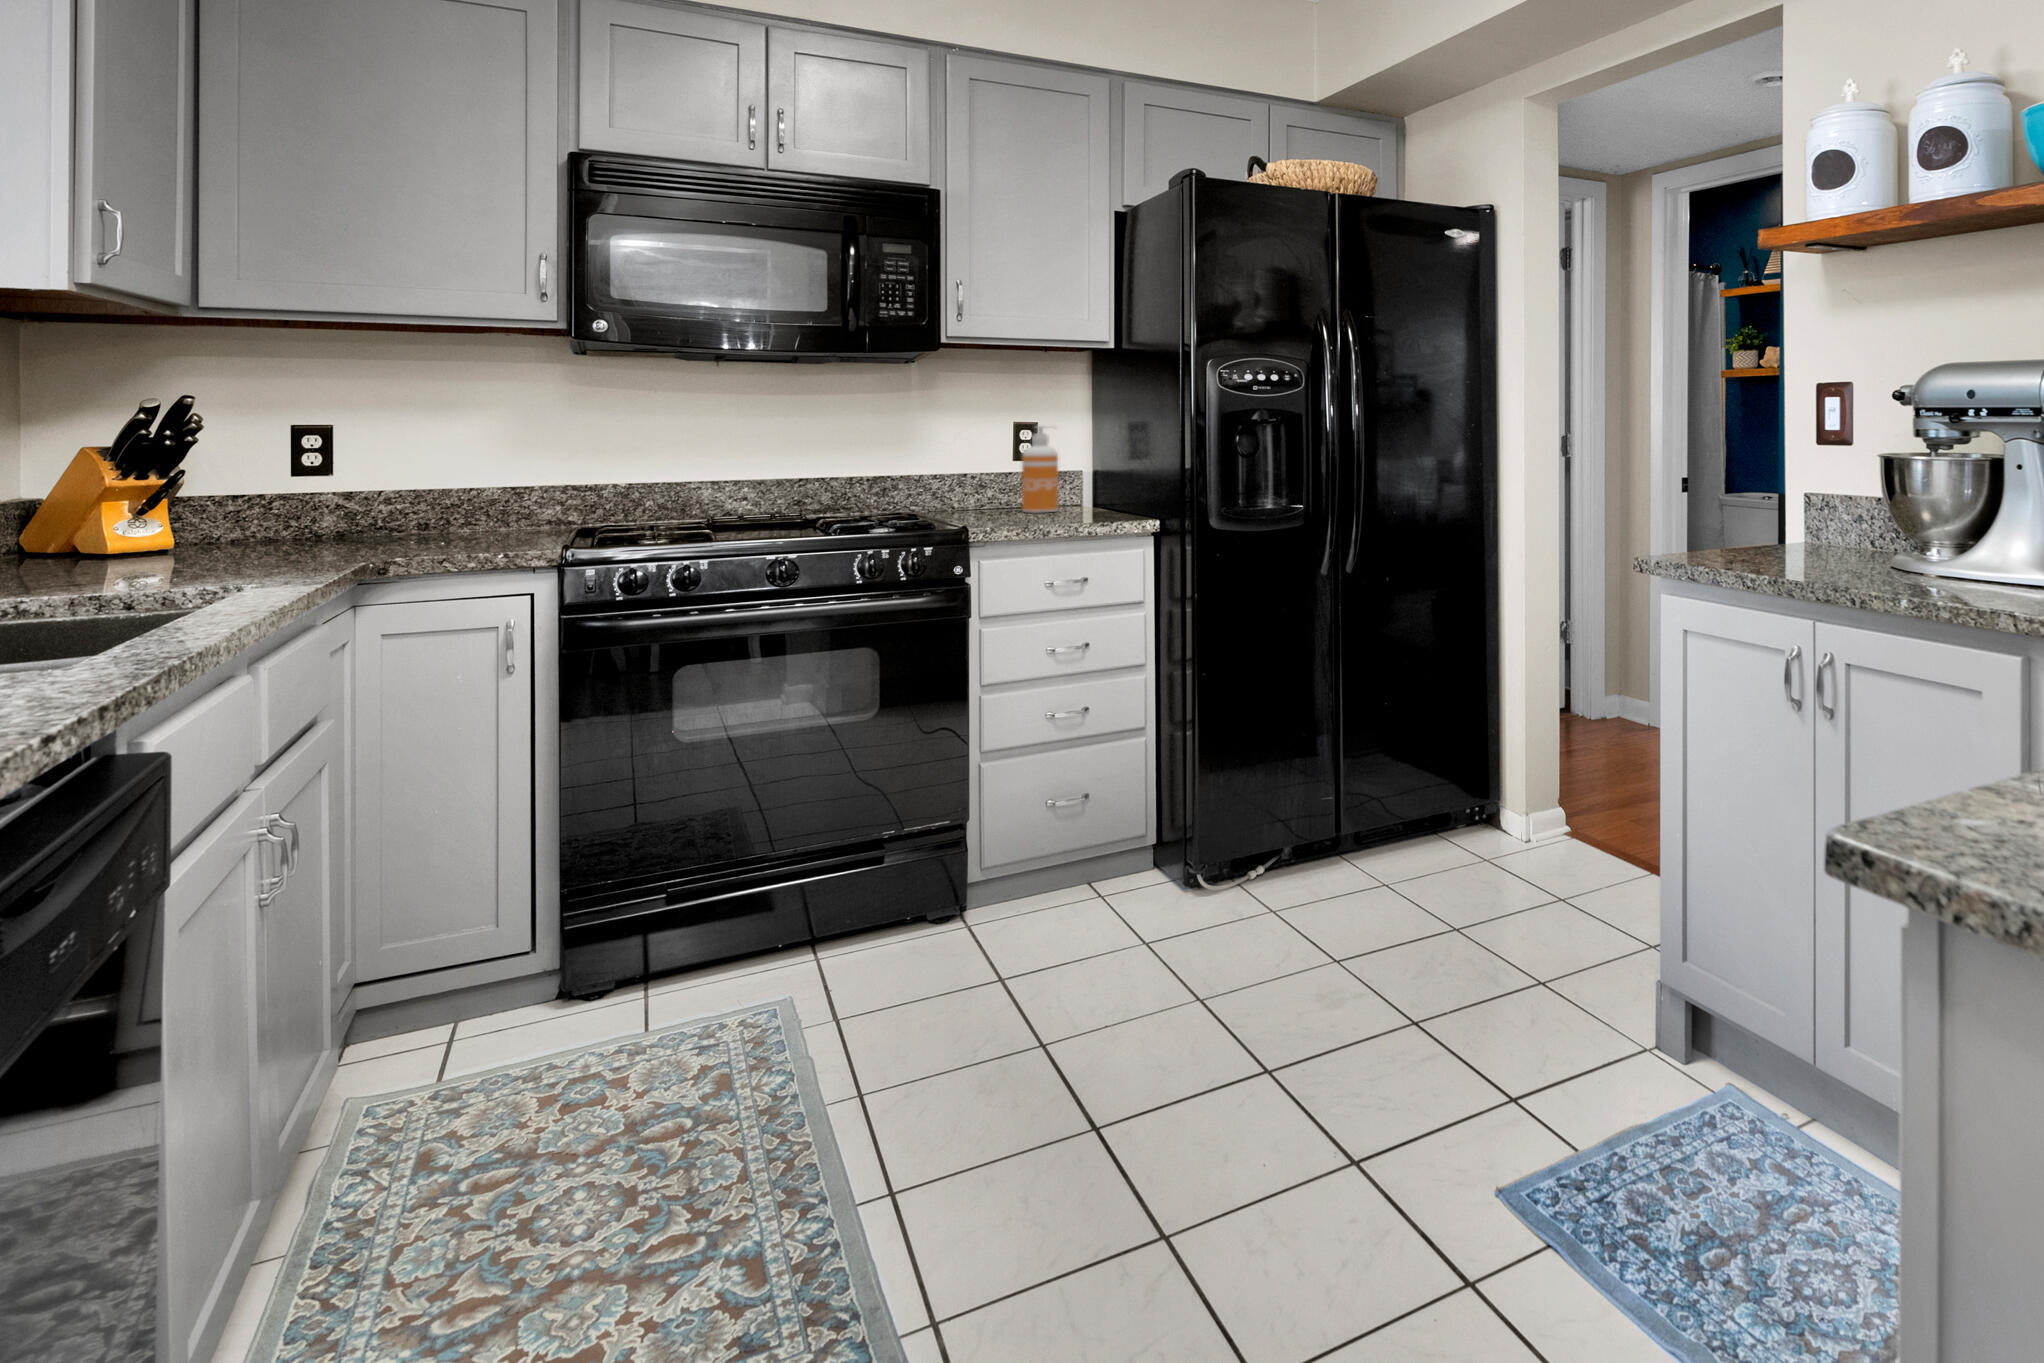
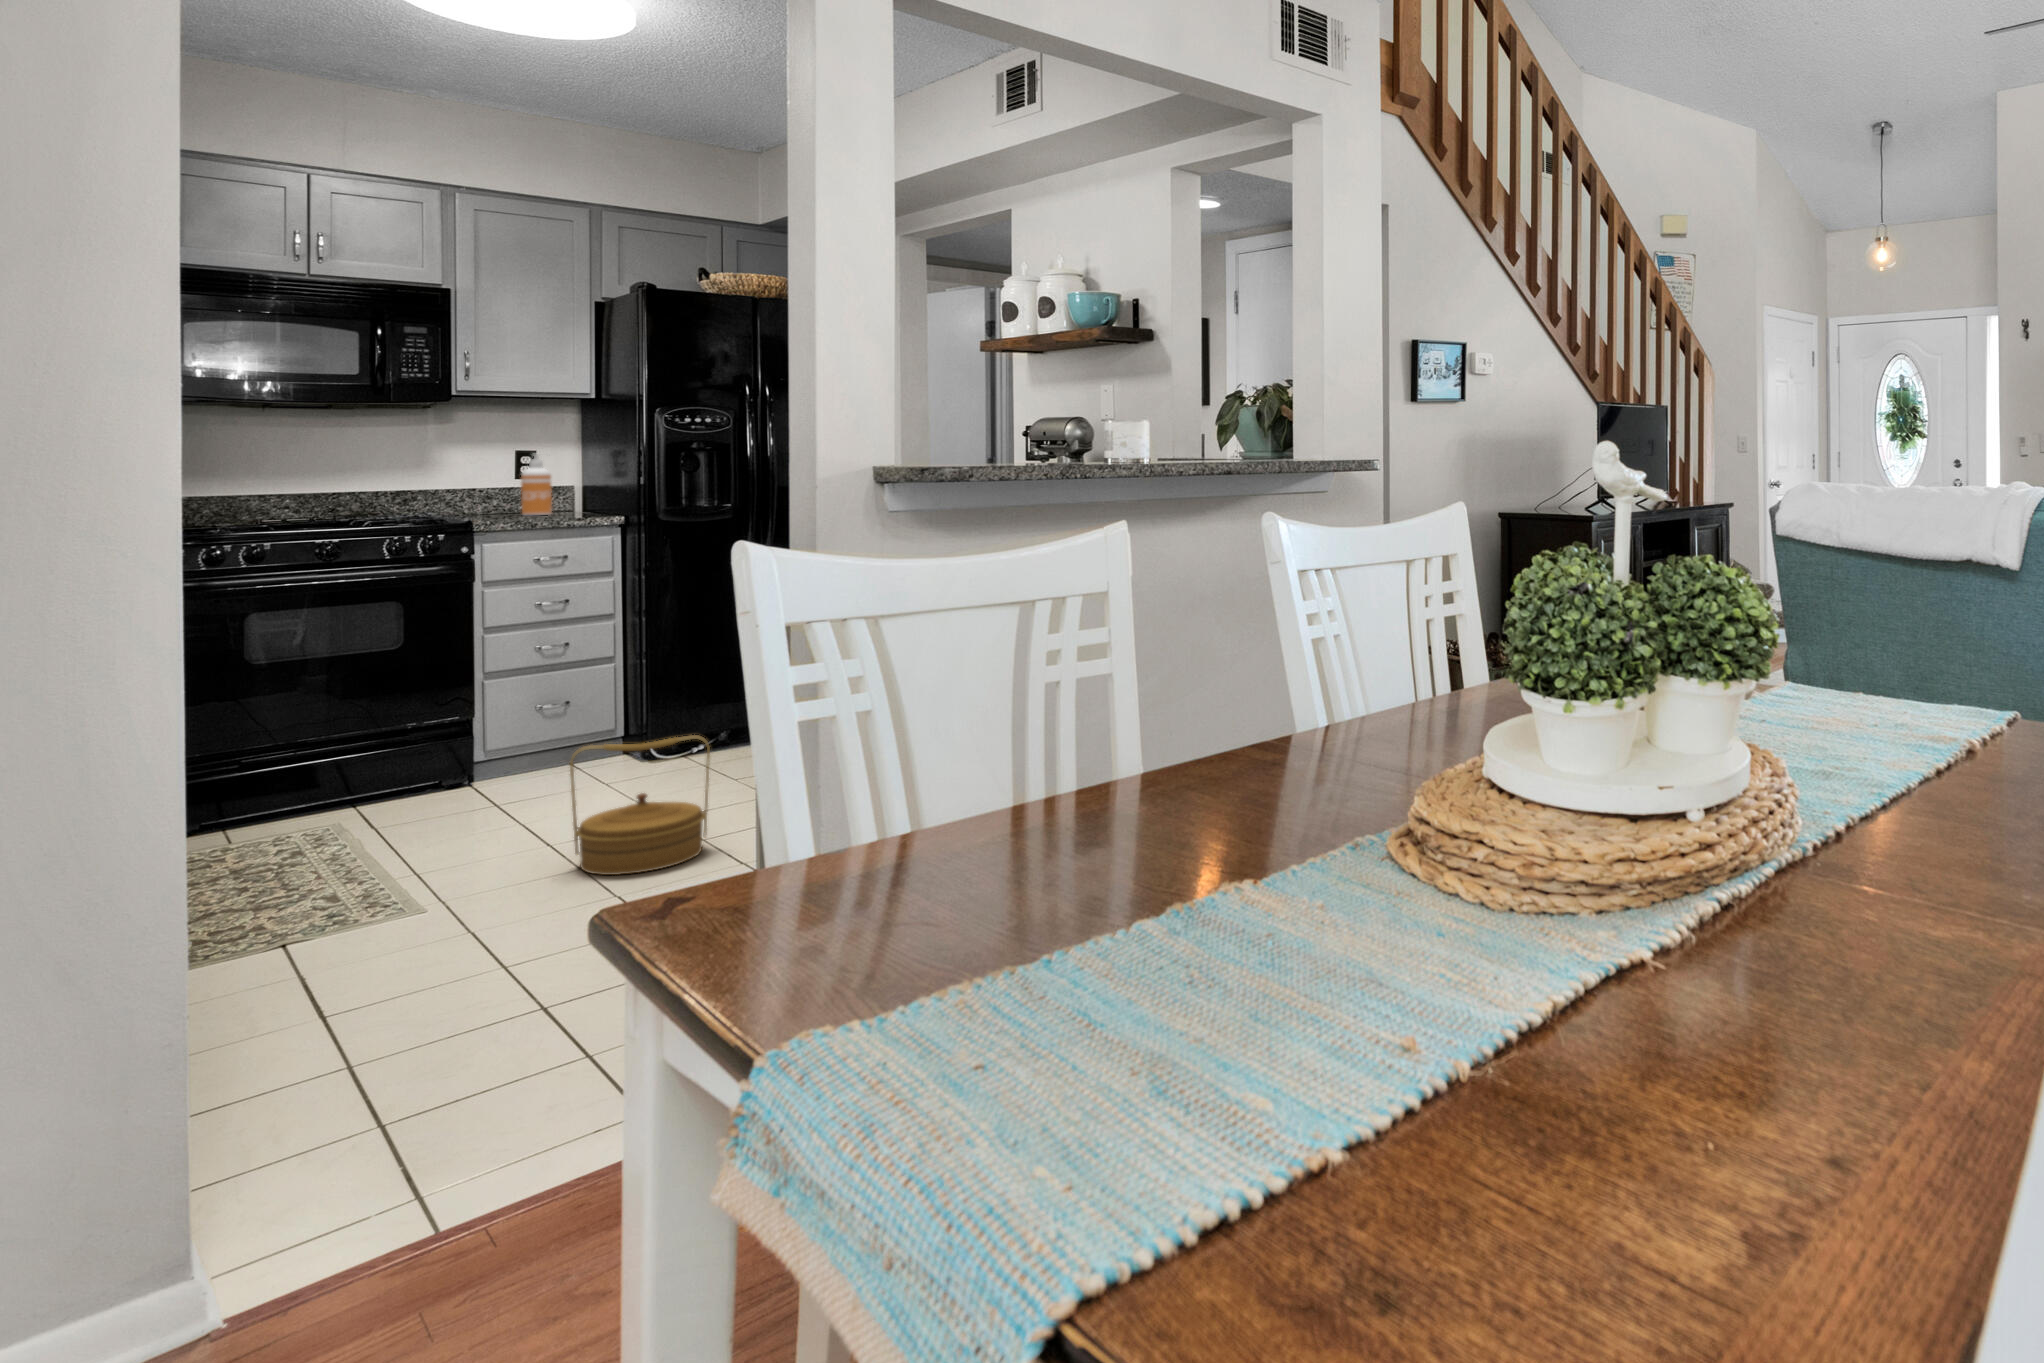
basket: none [1147,981,1382,1293] -> present [570,735,710,875]

